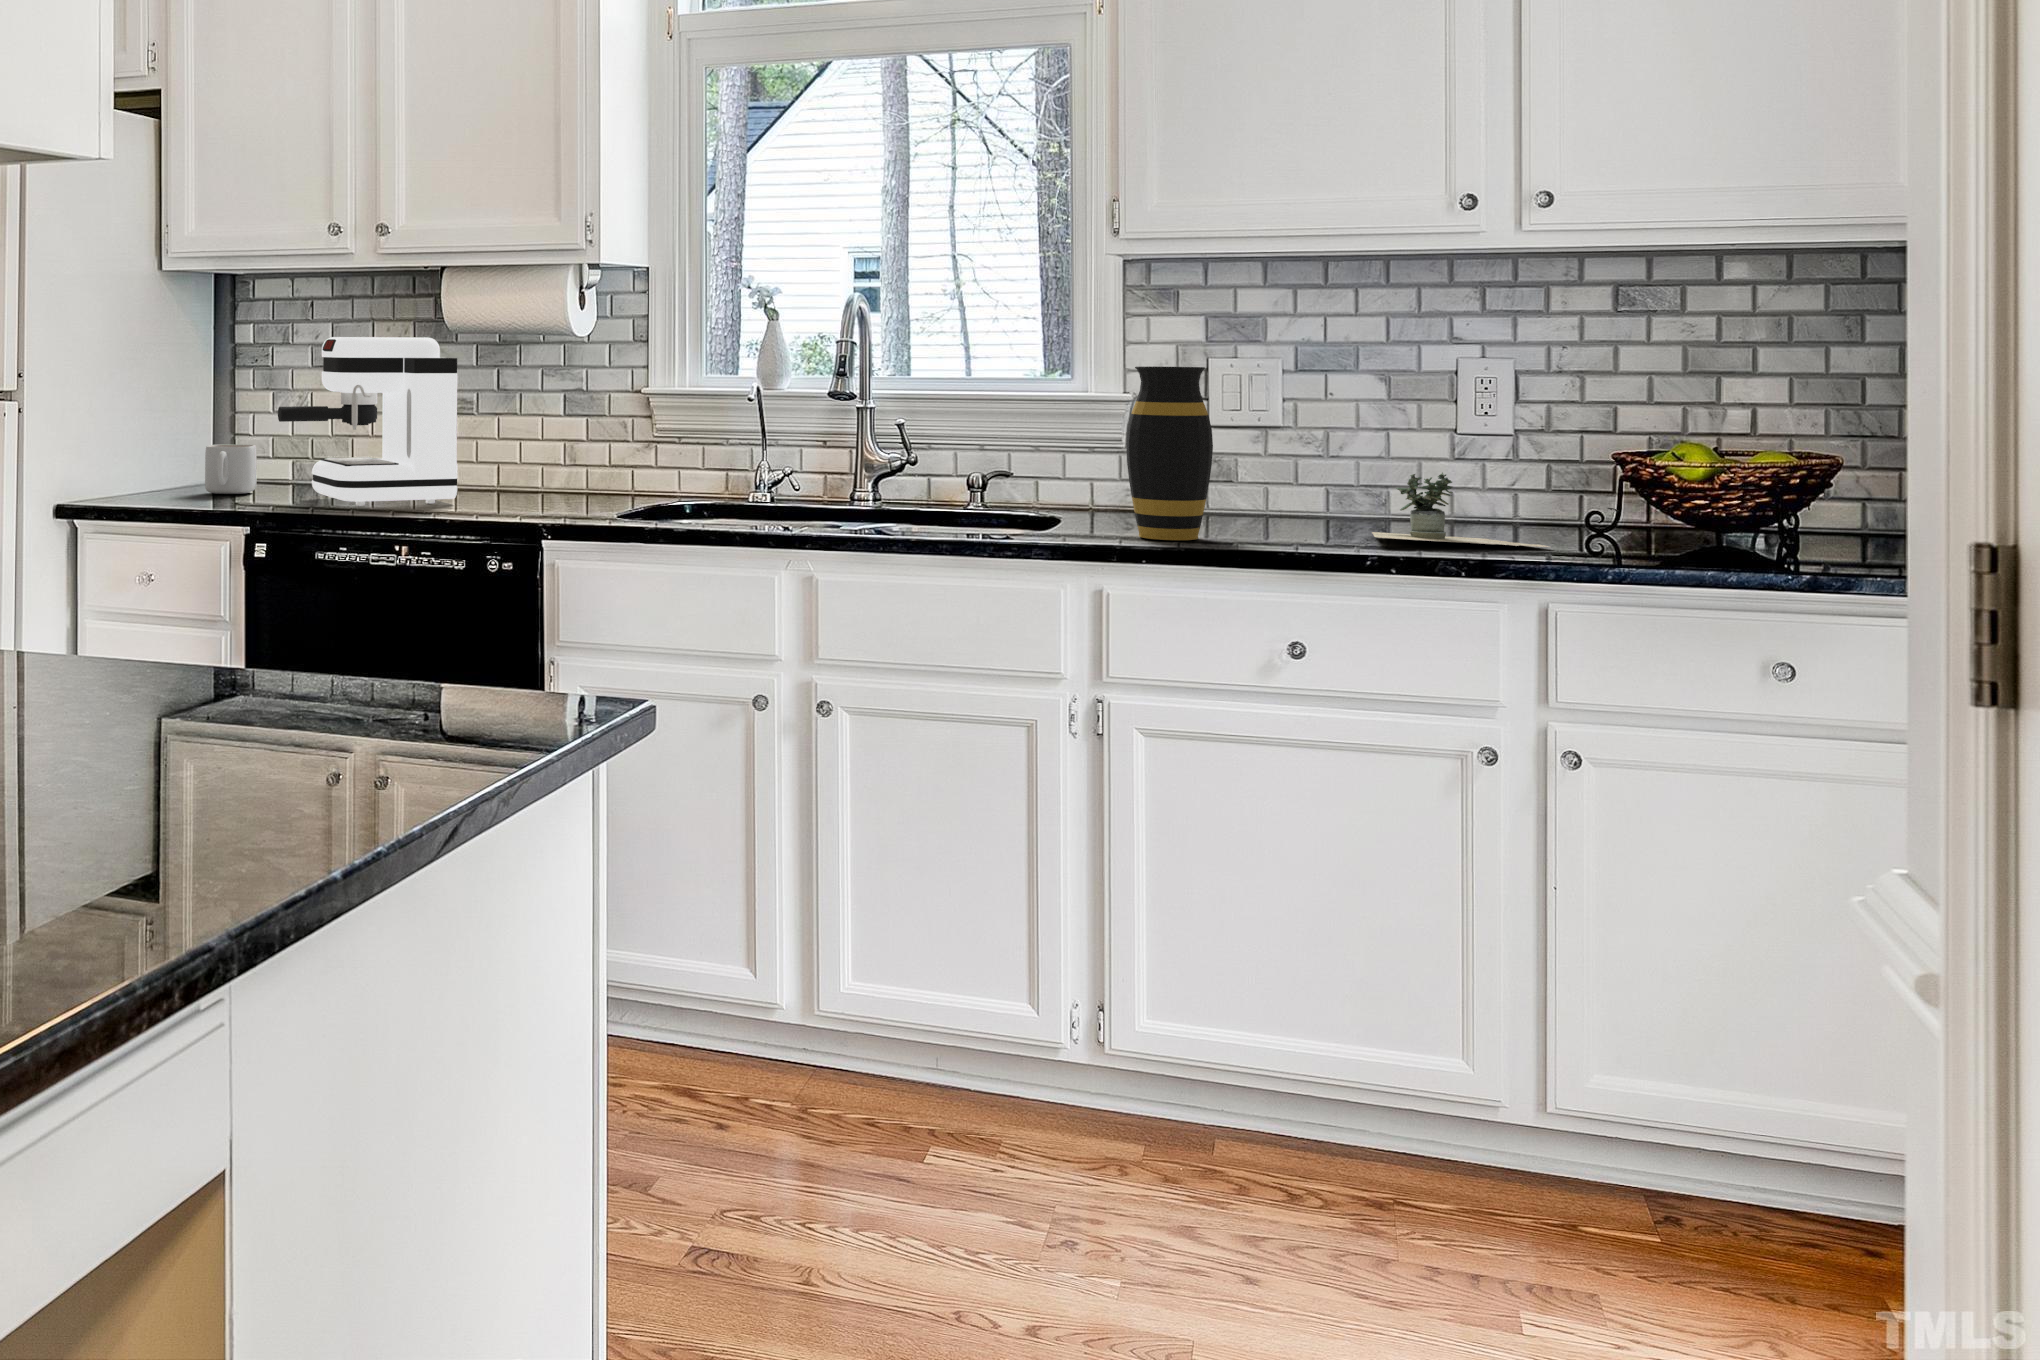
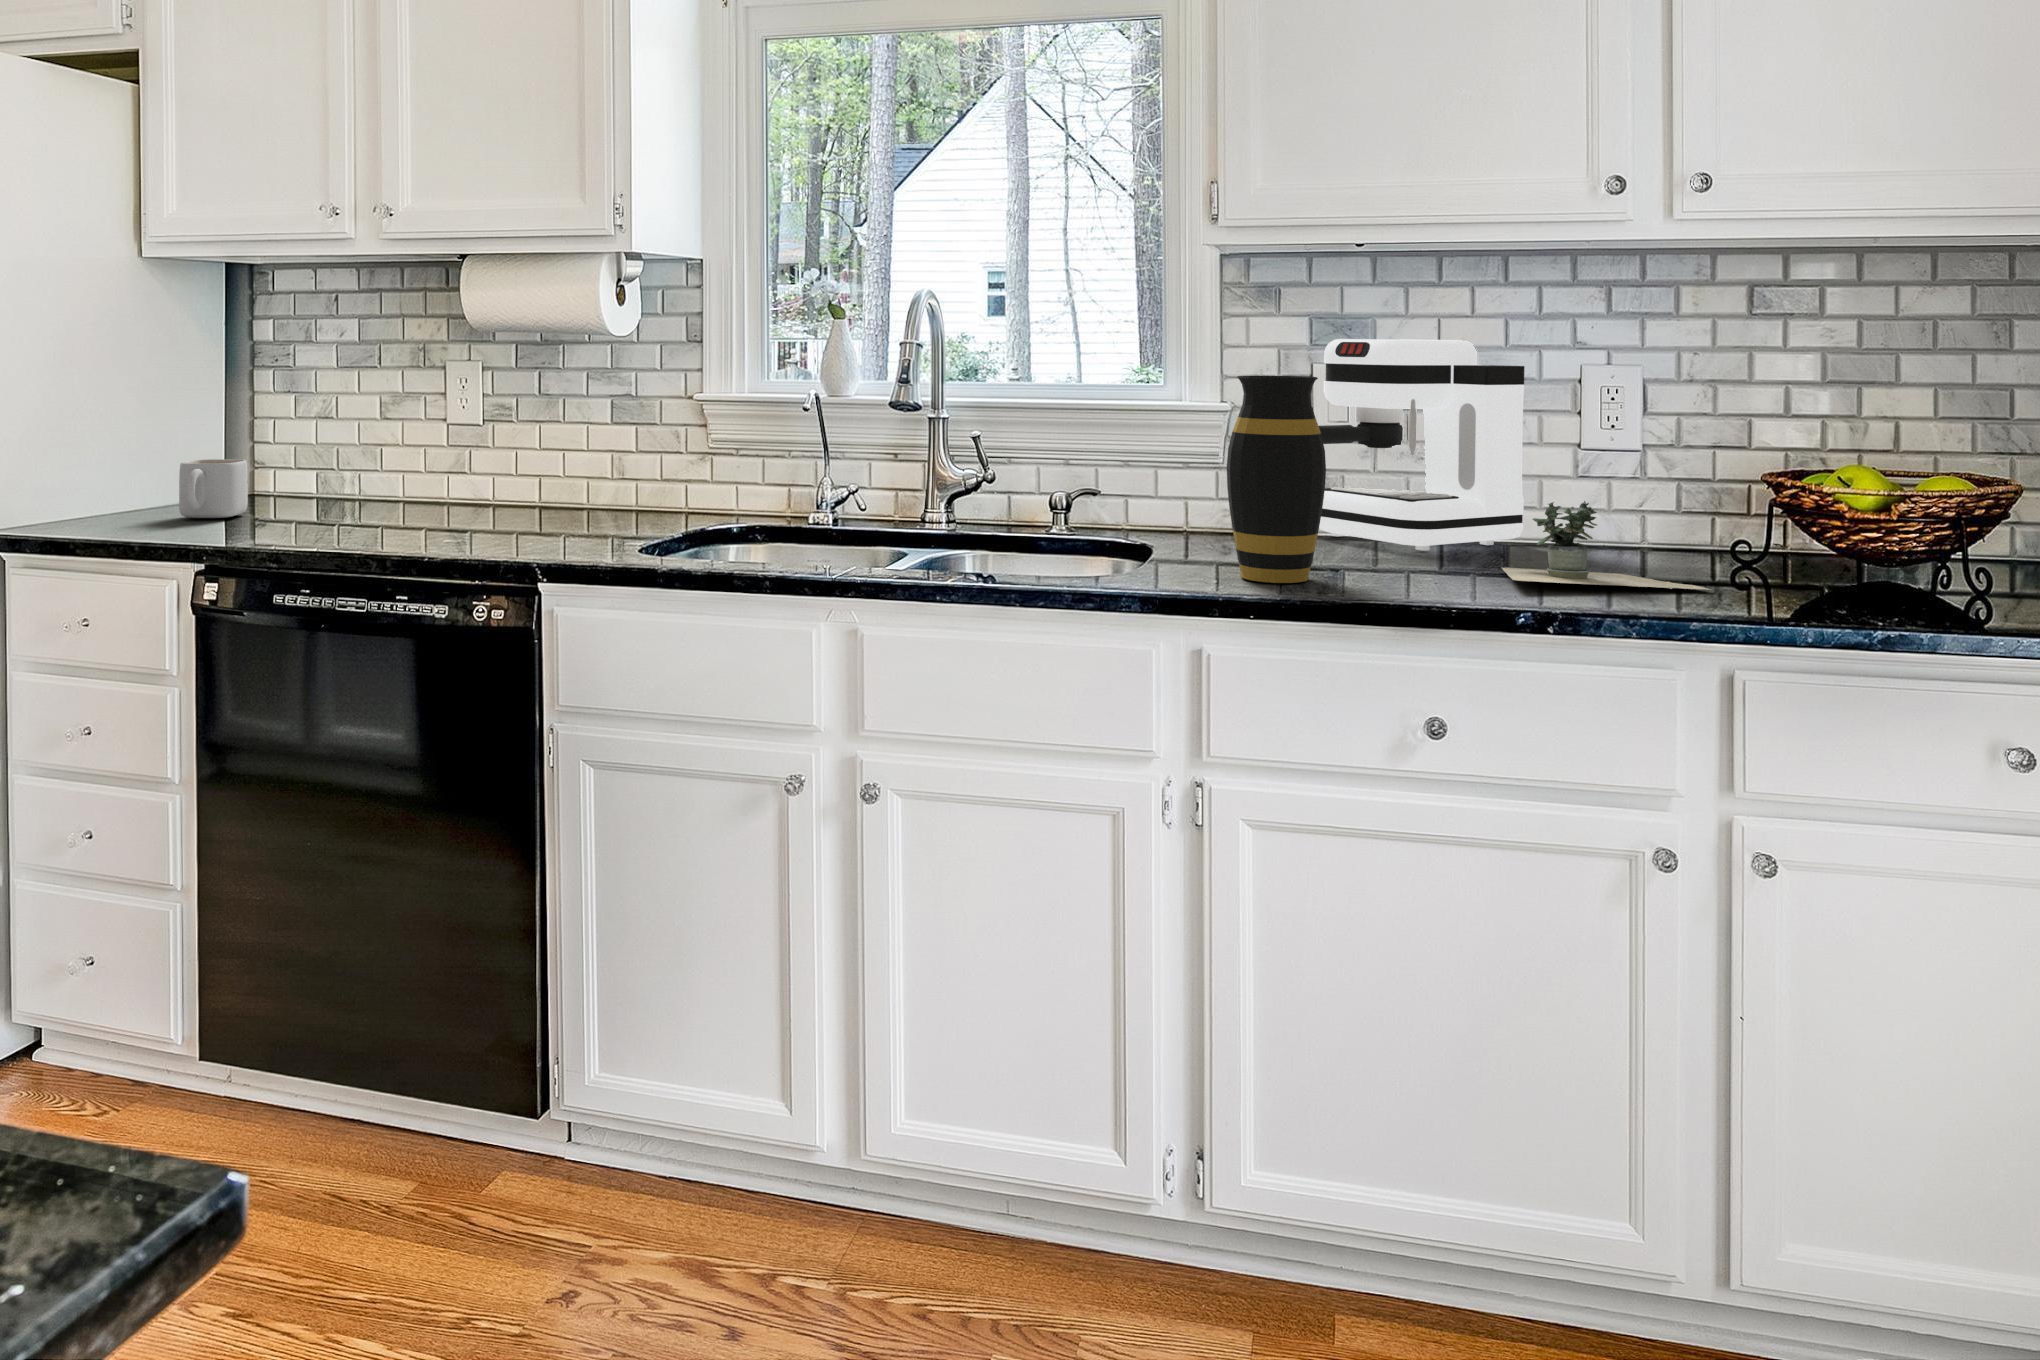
coffee maker: present [278,337,458,506] -> present [1319,339,1524,551]

